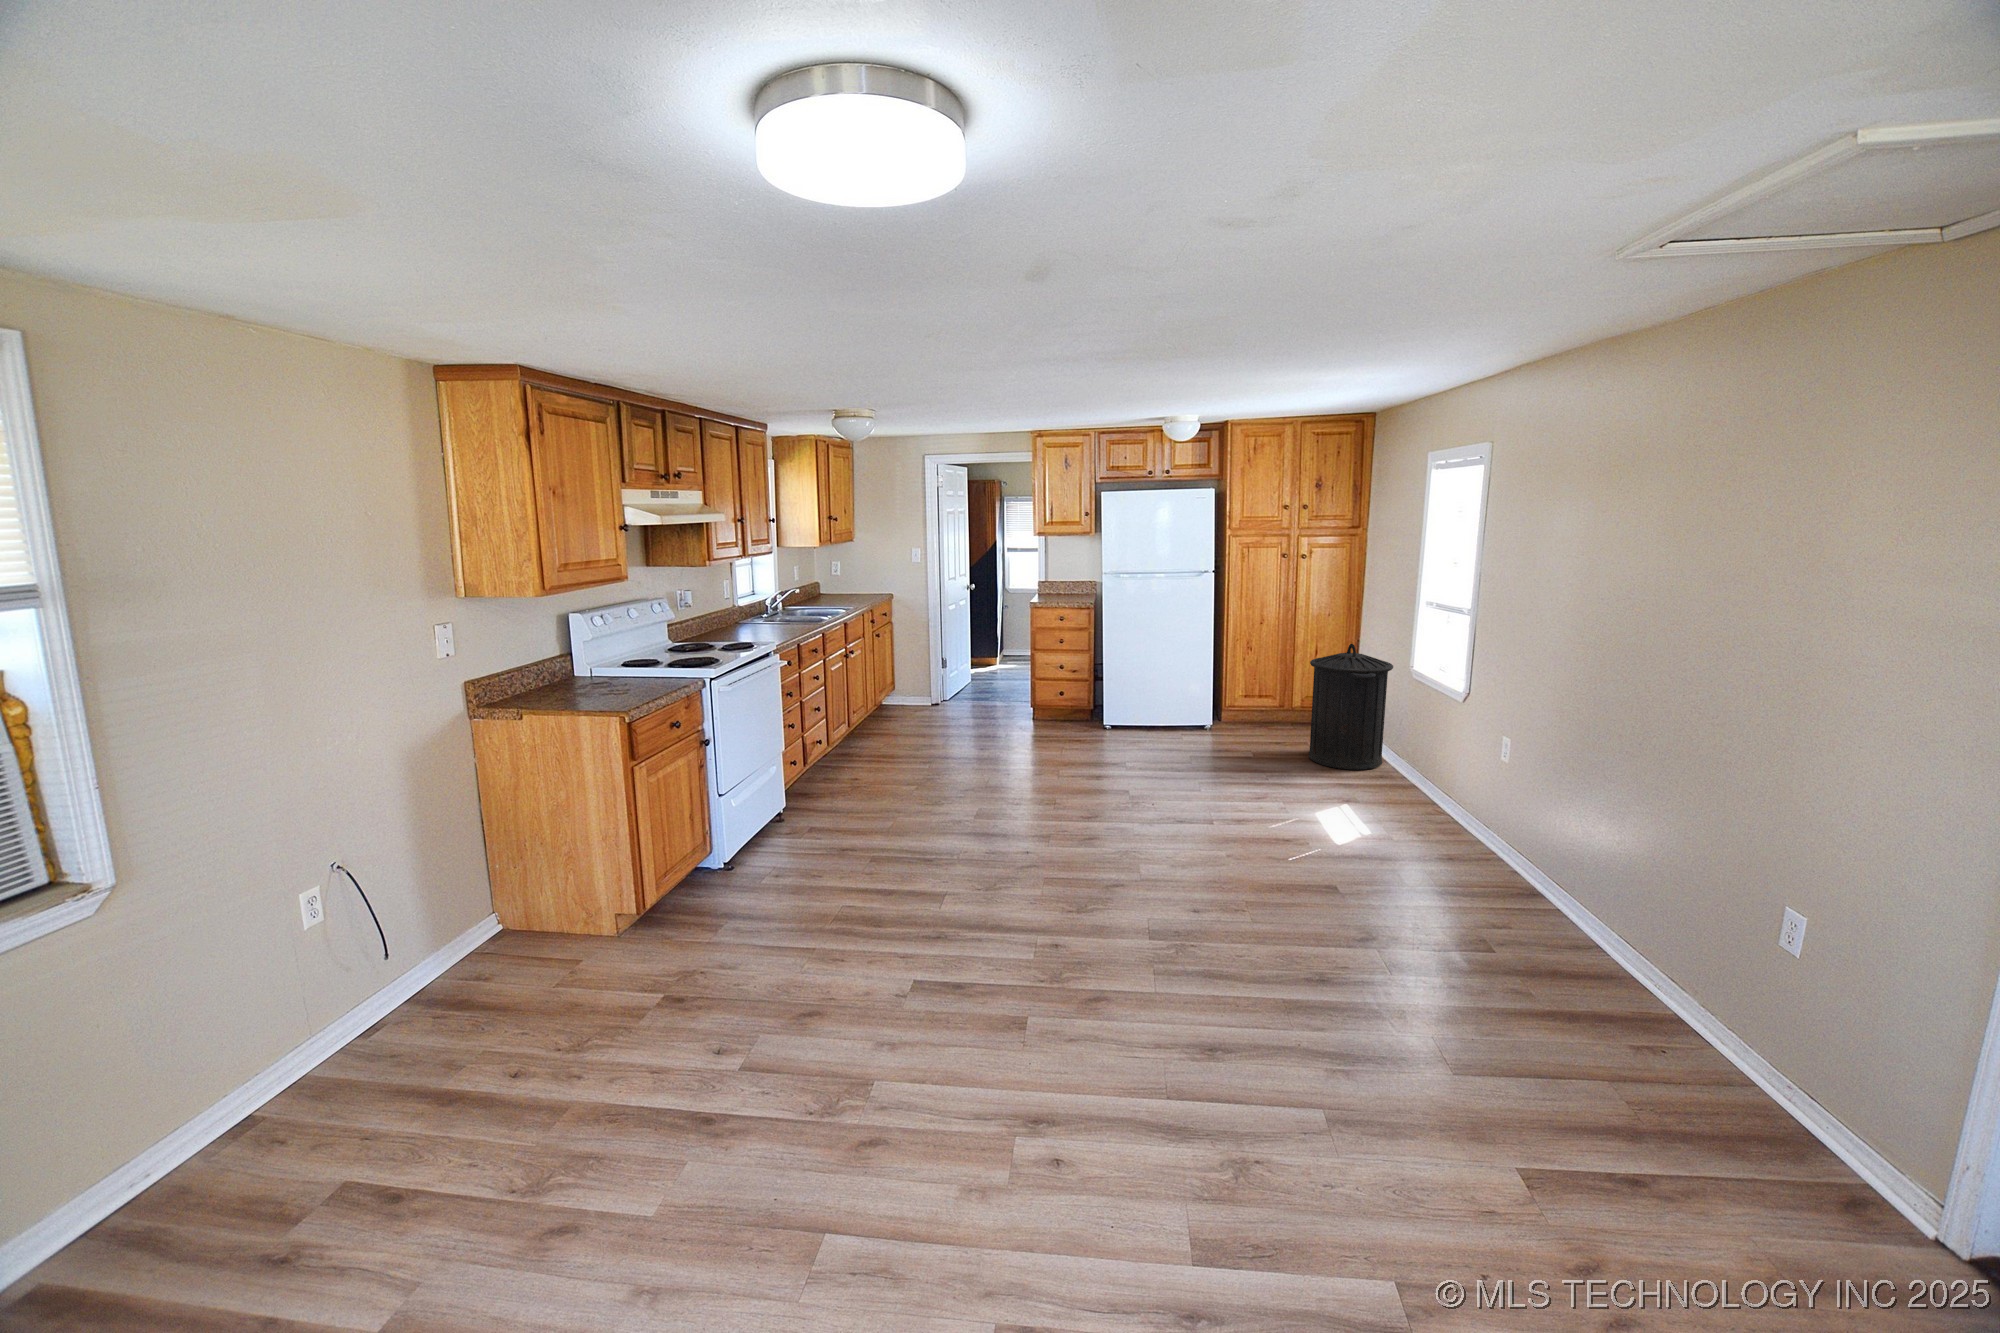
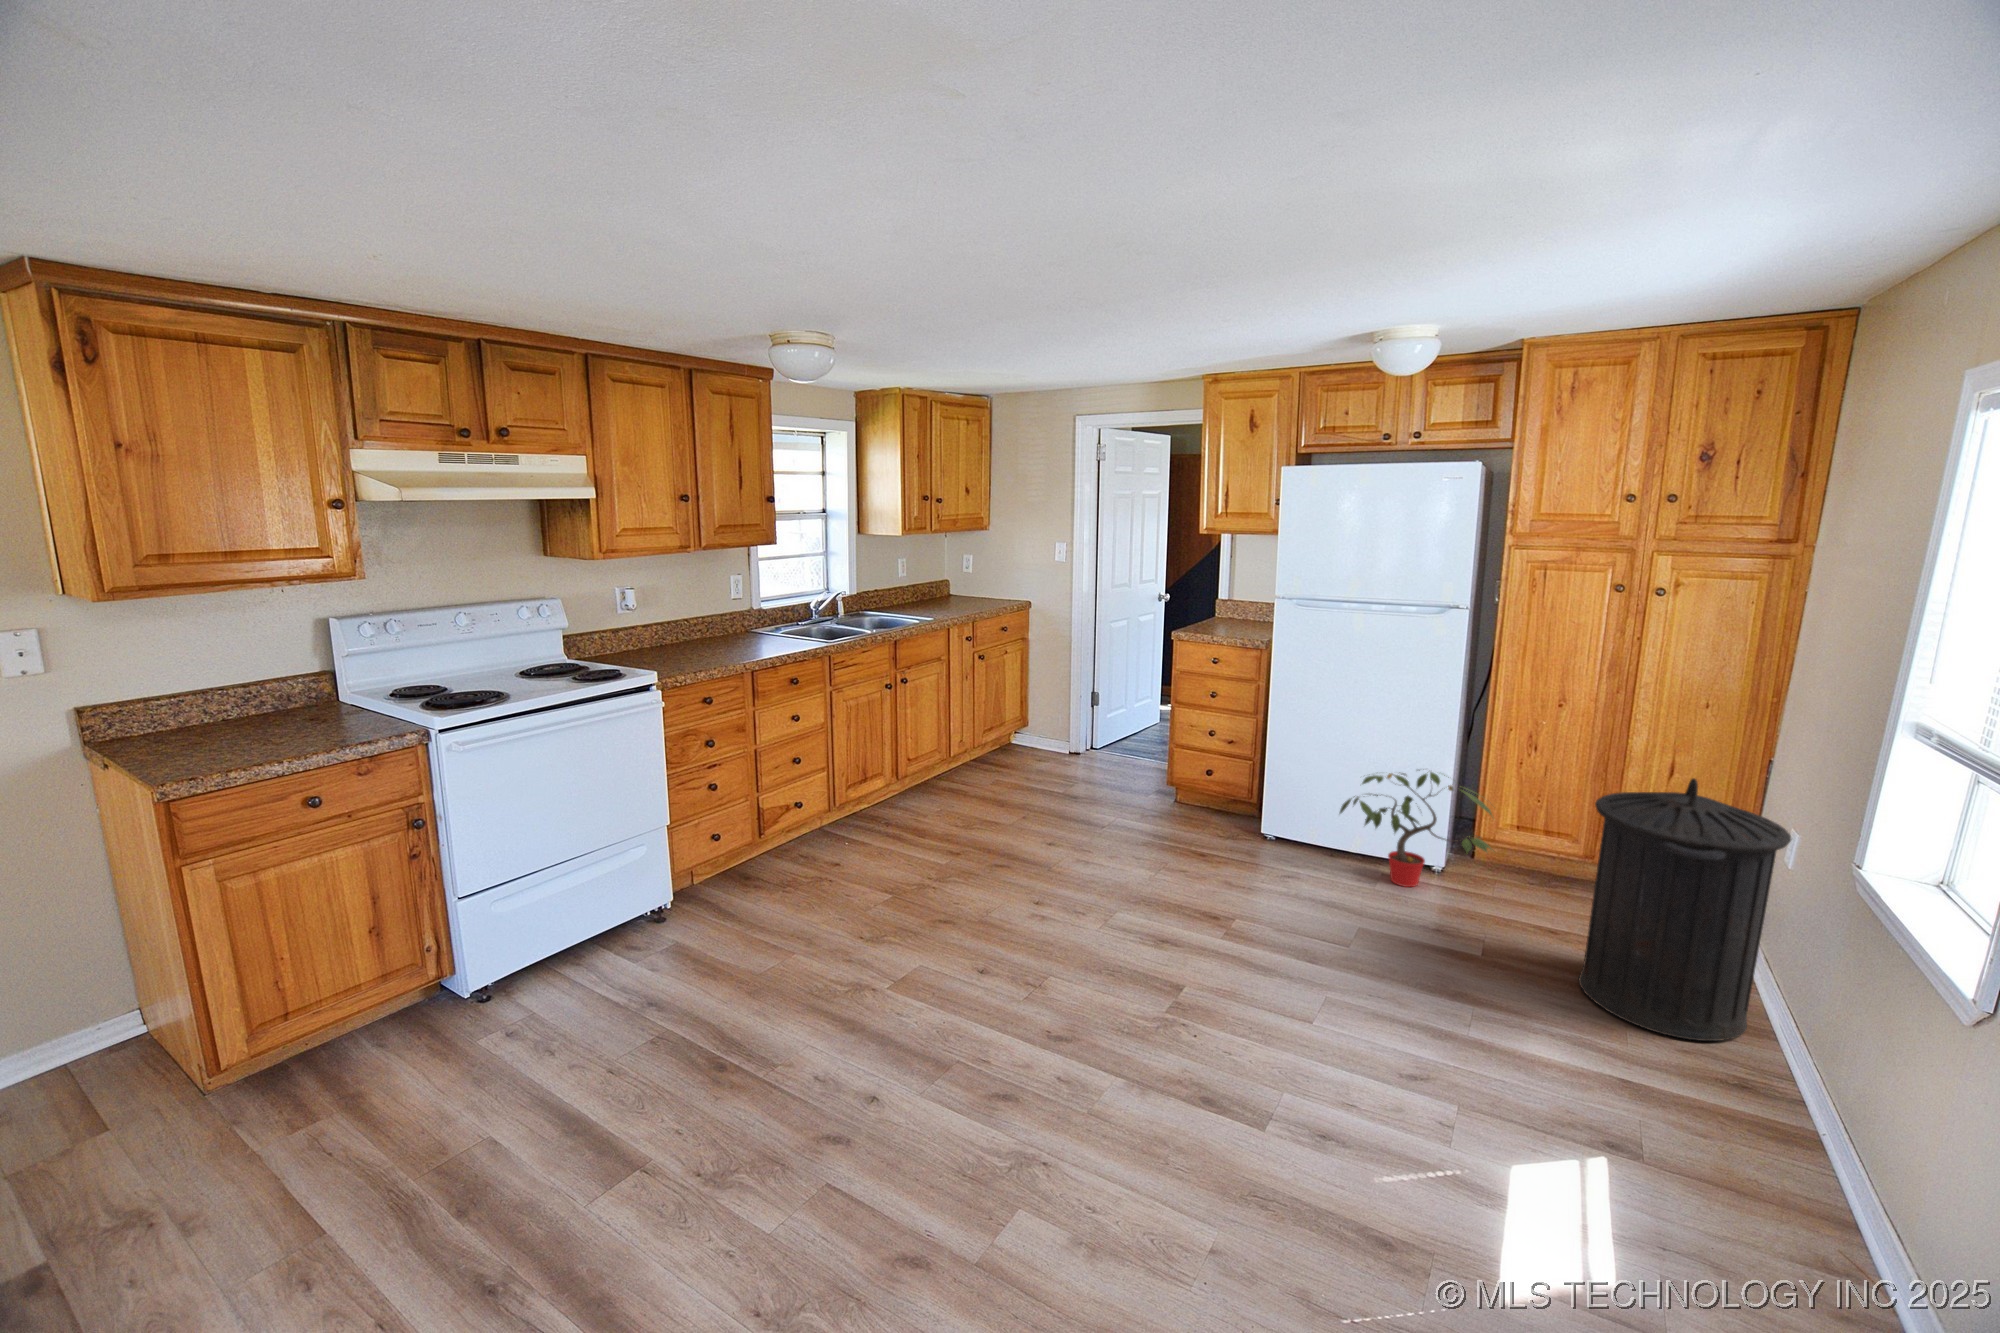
potted plant: none [1159,668,1249,738] -> present [1340,770,1492,887]

